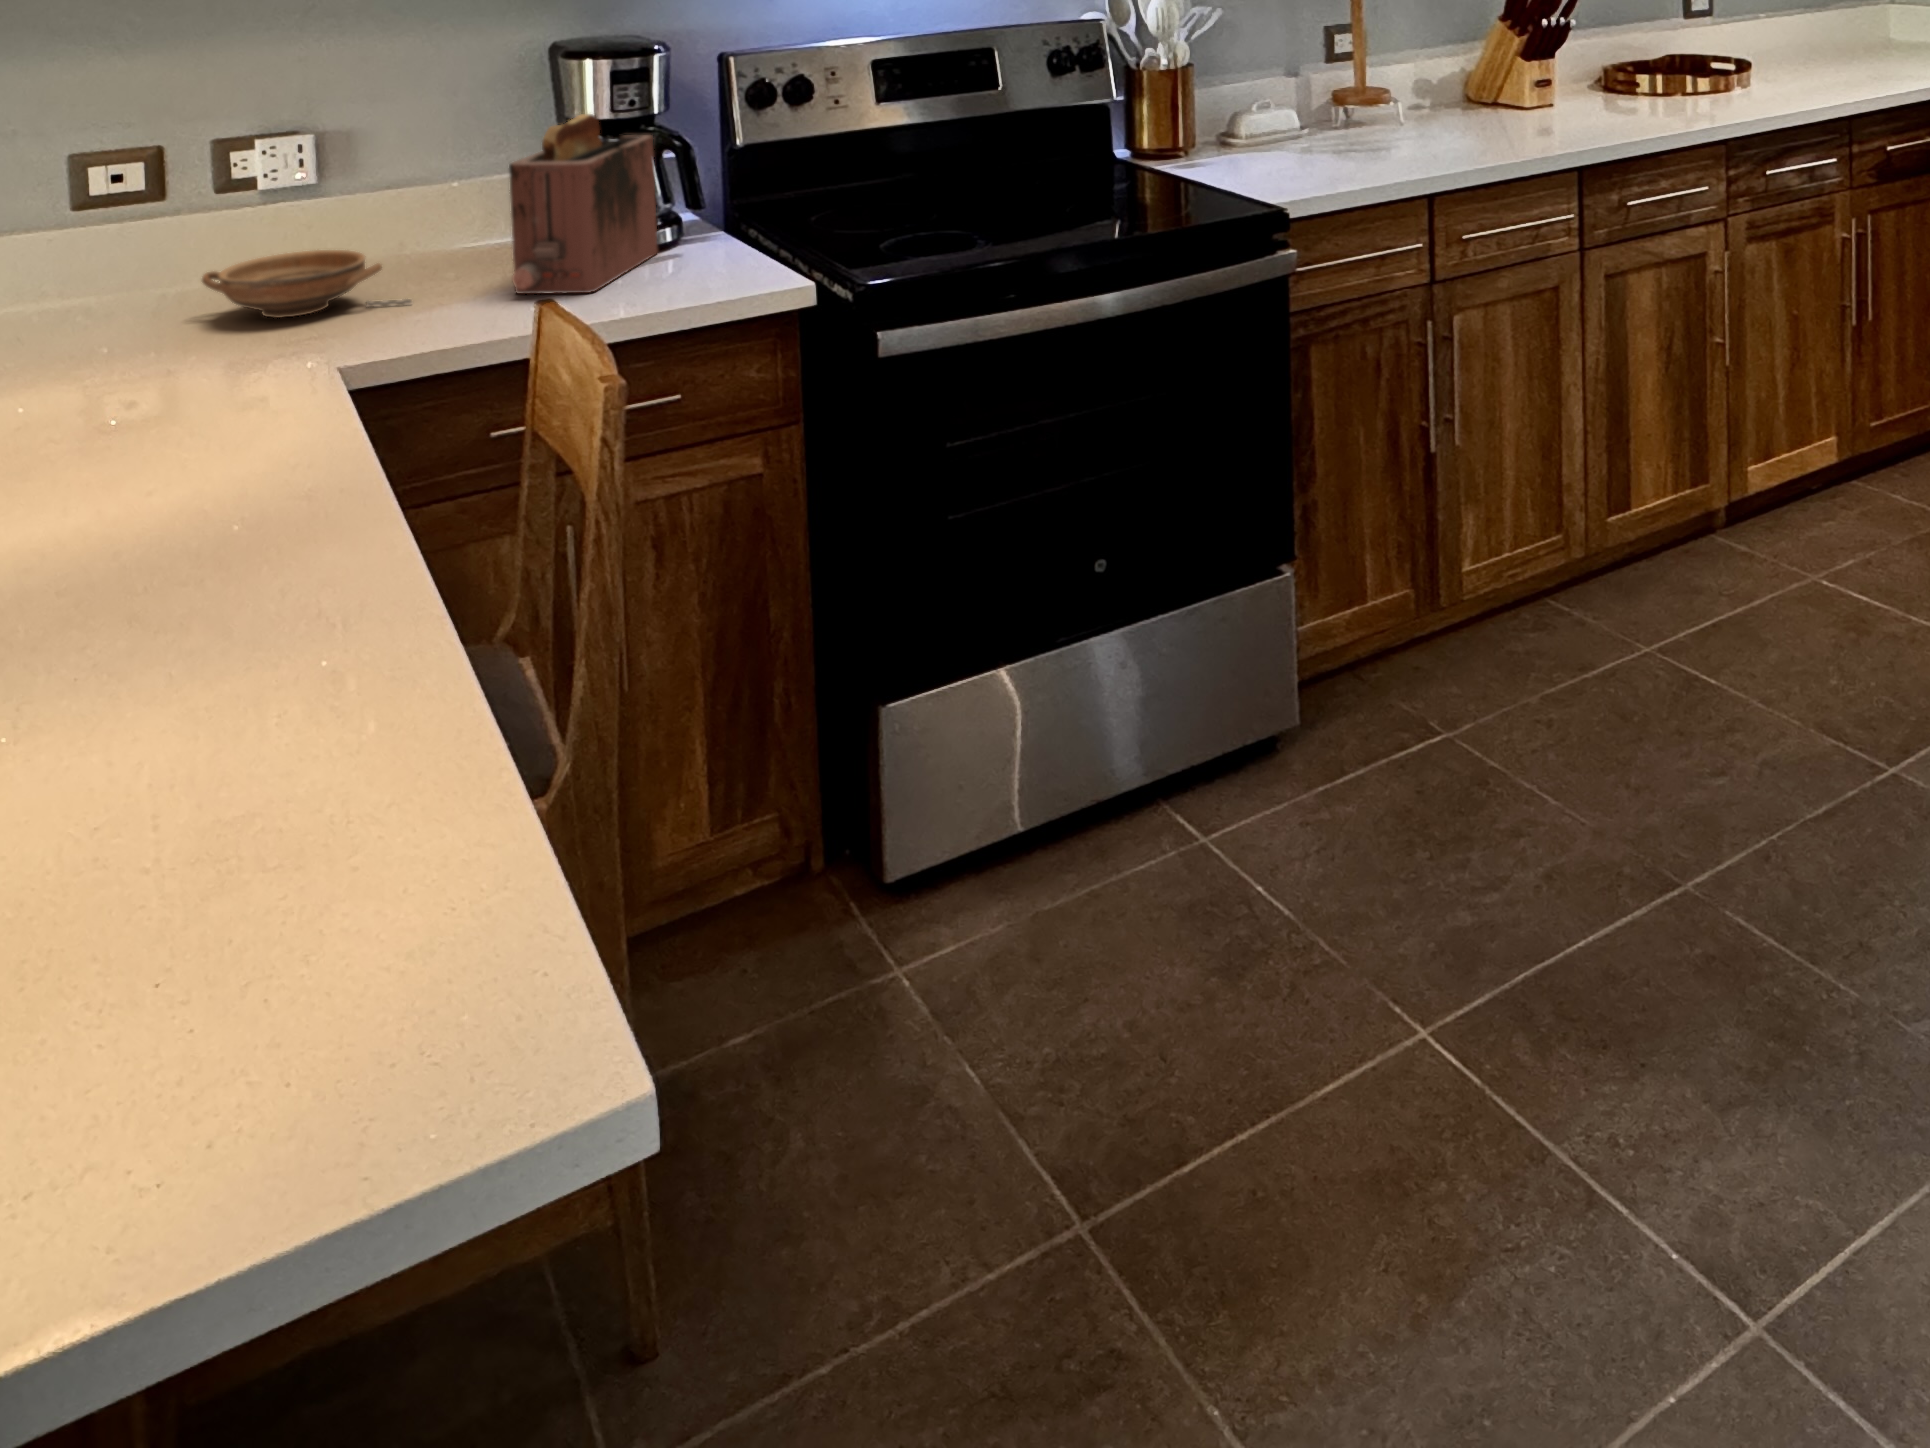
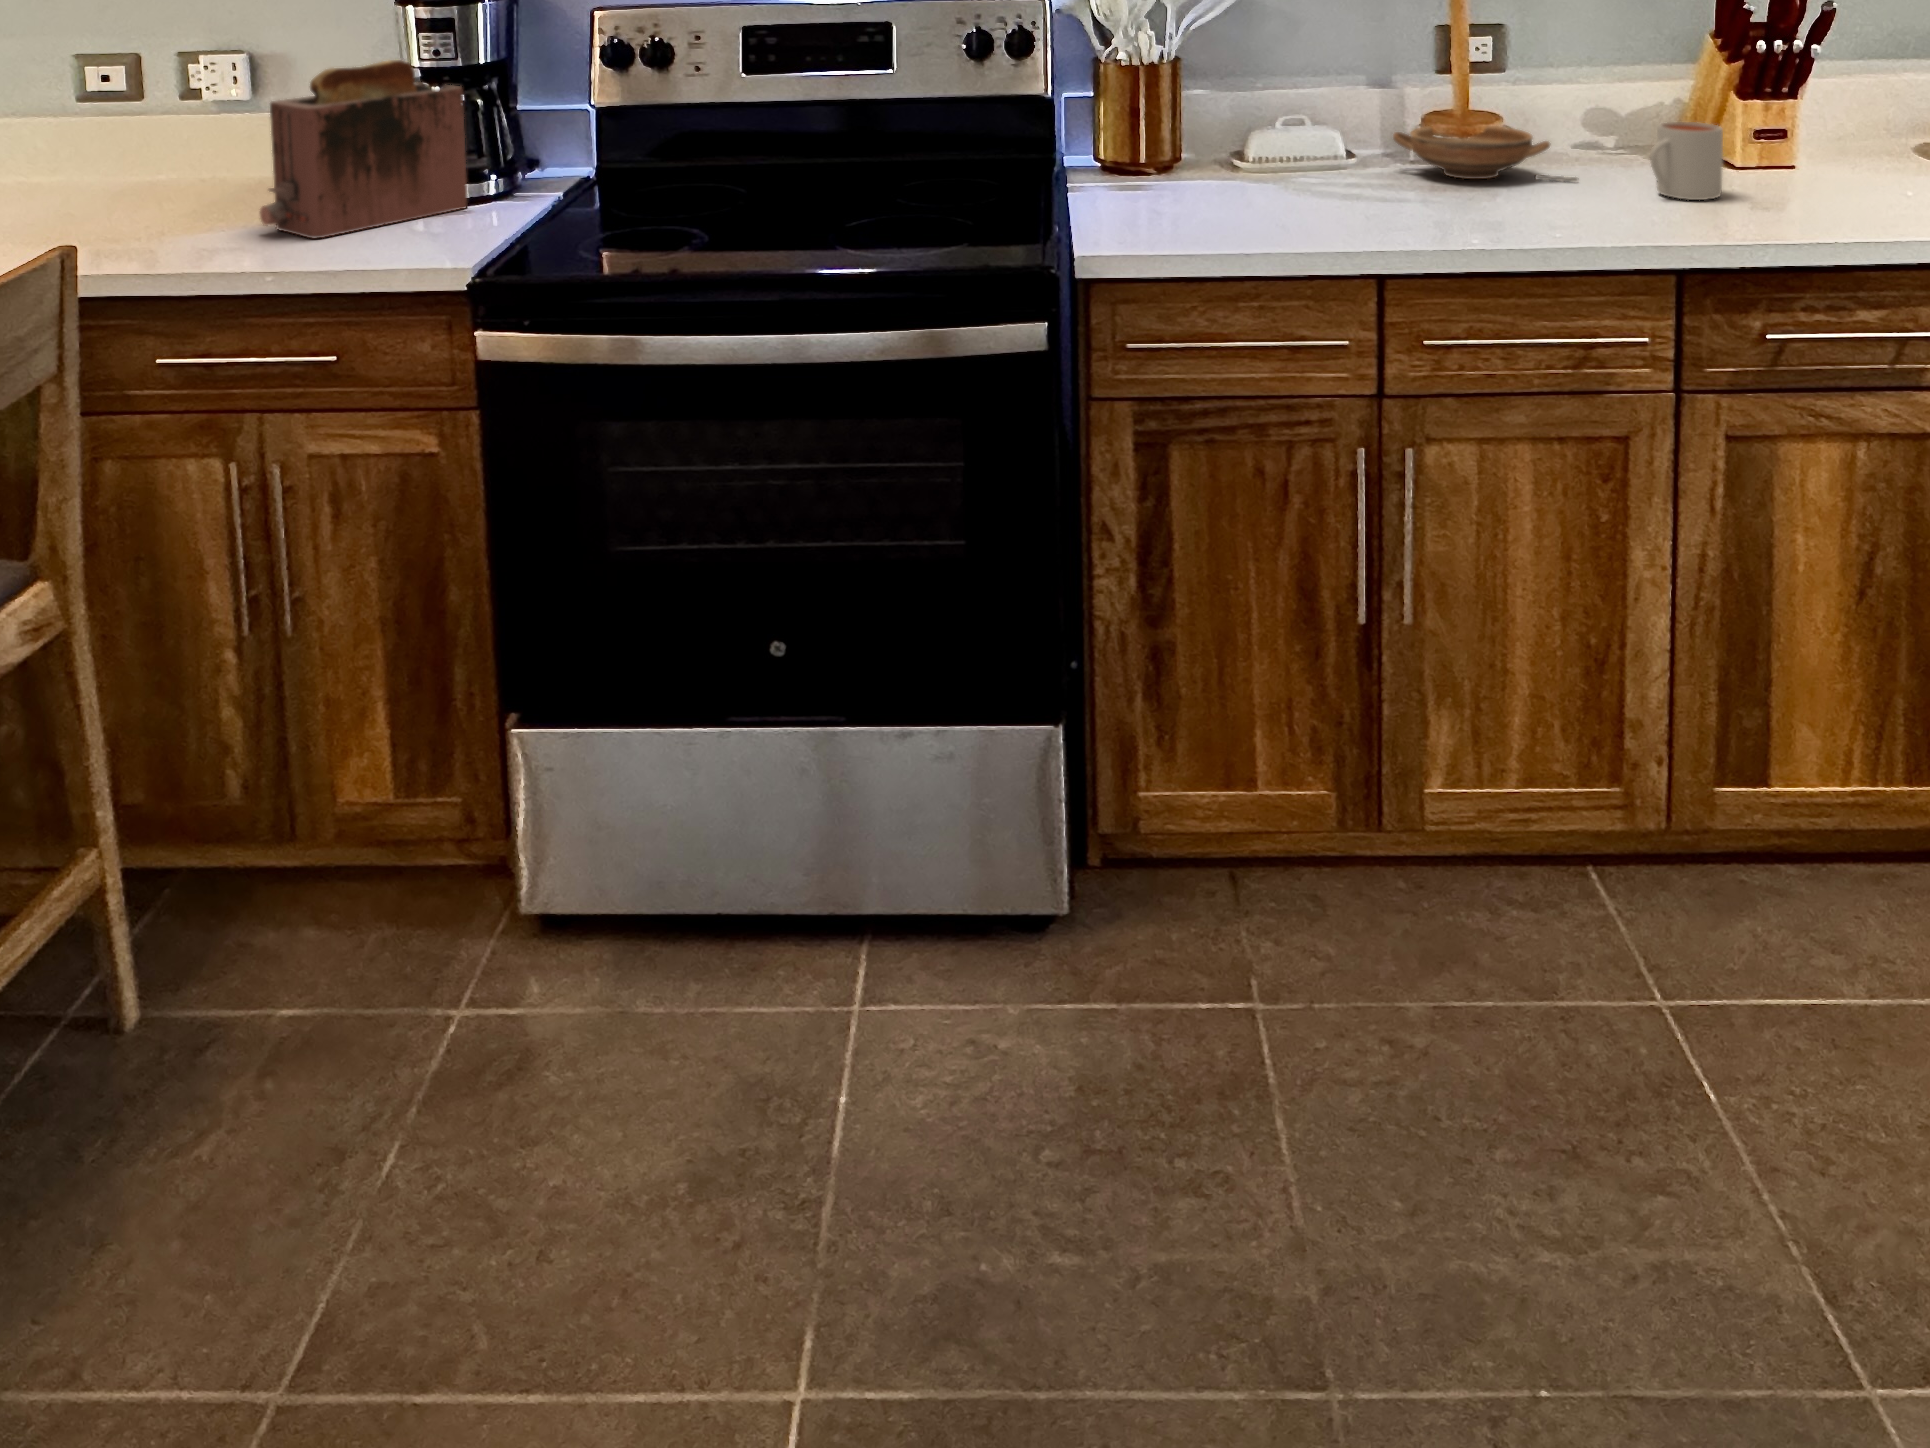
mug: none [1516,78,1557,129] -> present [1650,122,1723,200]
bowl: present [202,250,412,318] -> present [1393,125,1579,182]

